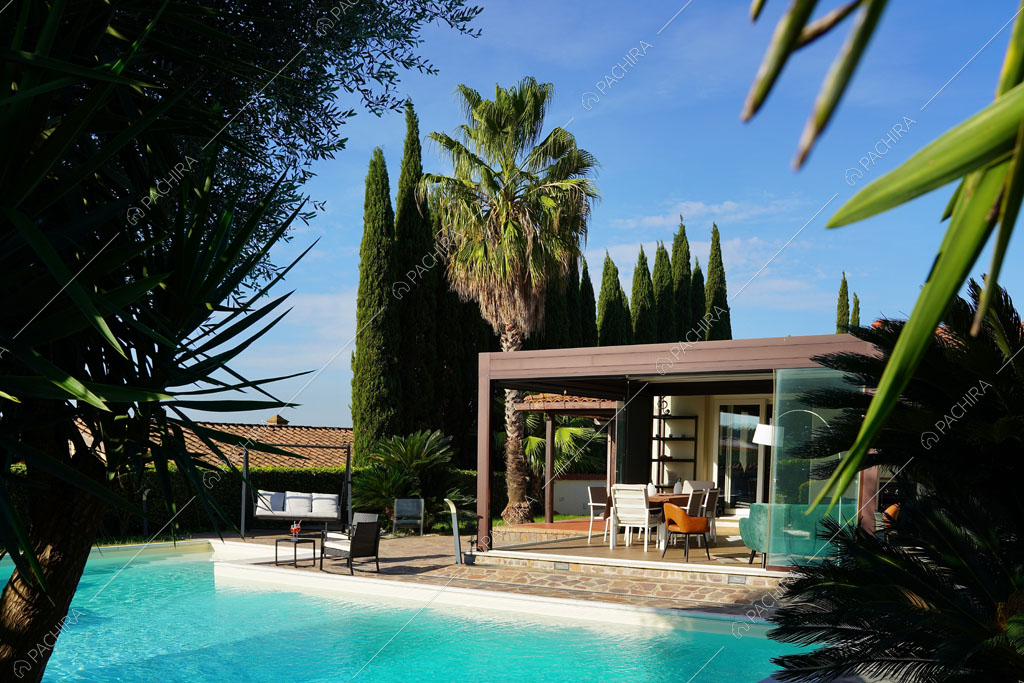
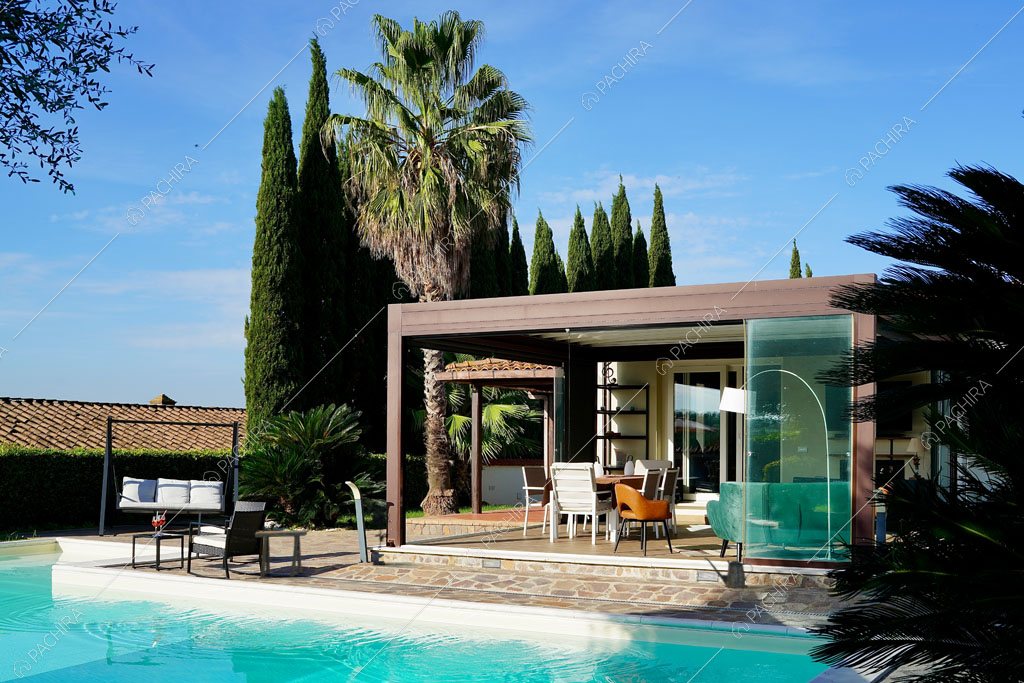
lounge chair: present [392,499,424,538] -> none [290,486,329,534]
stool: none [374,536,414,573] -> present [255,530,307,577]
watering can: none [733,564,773,590] -> present [705,558,751,588]

